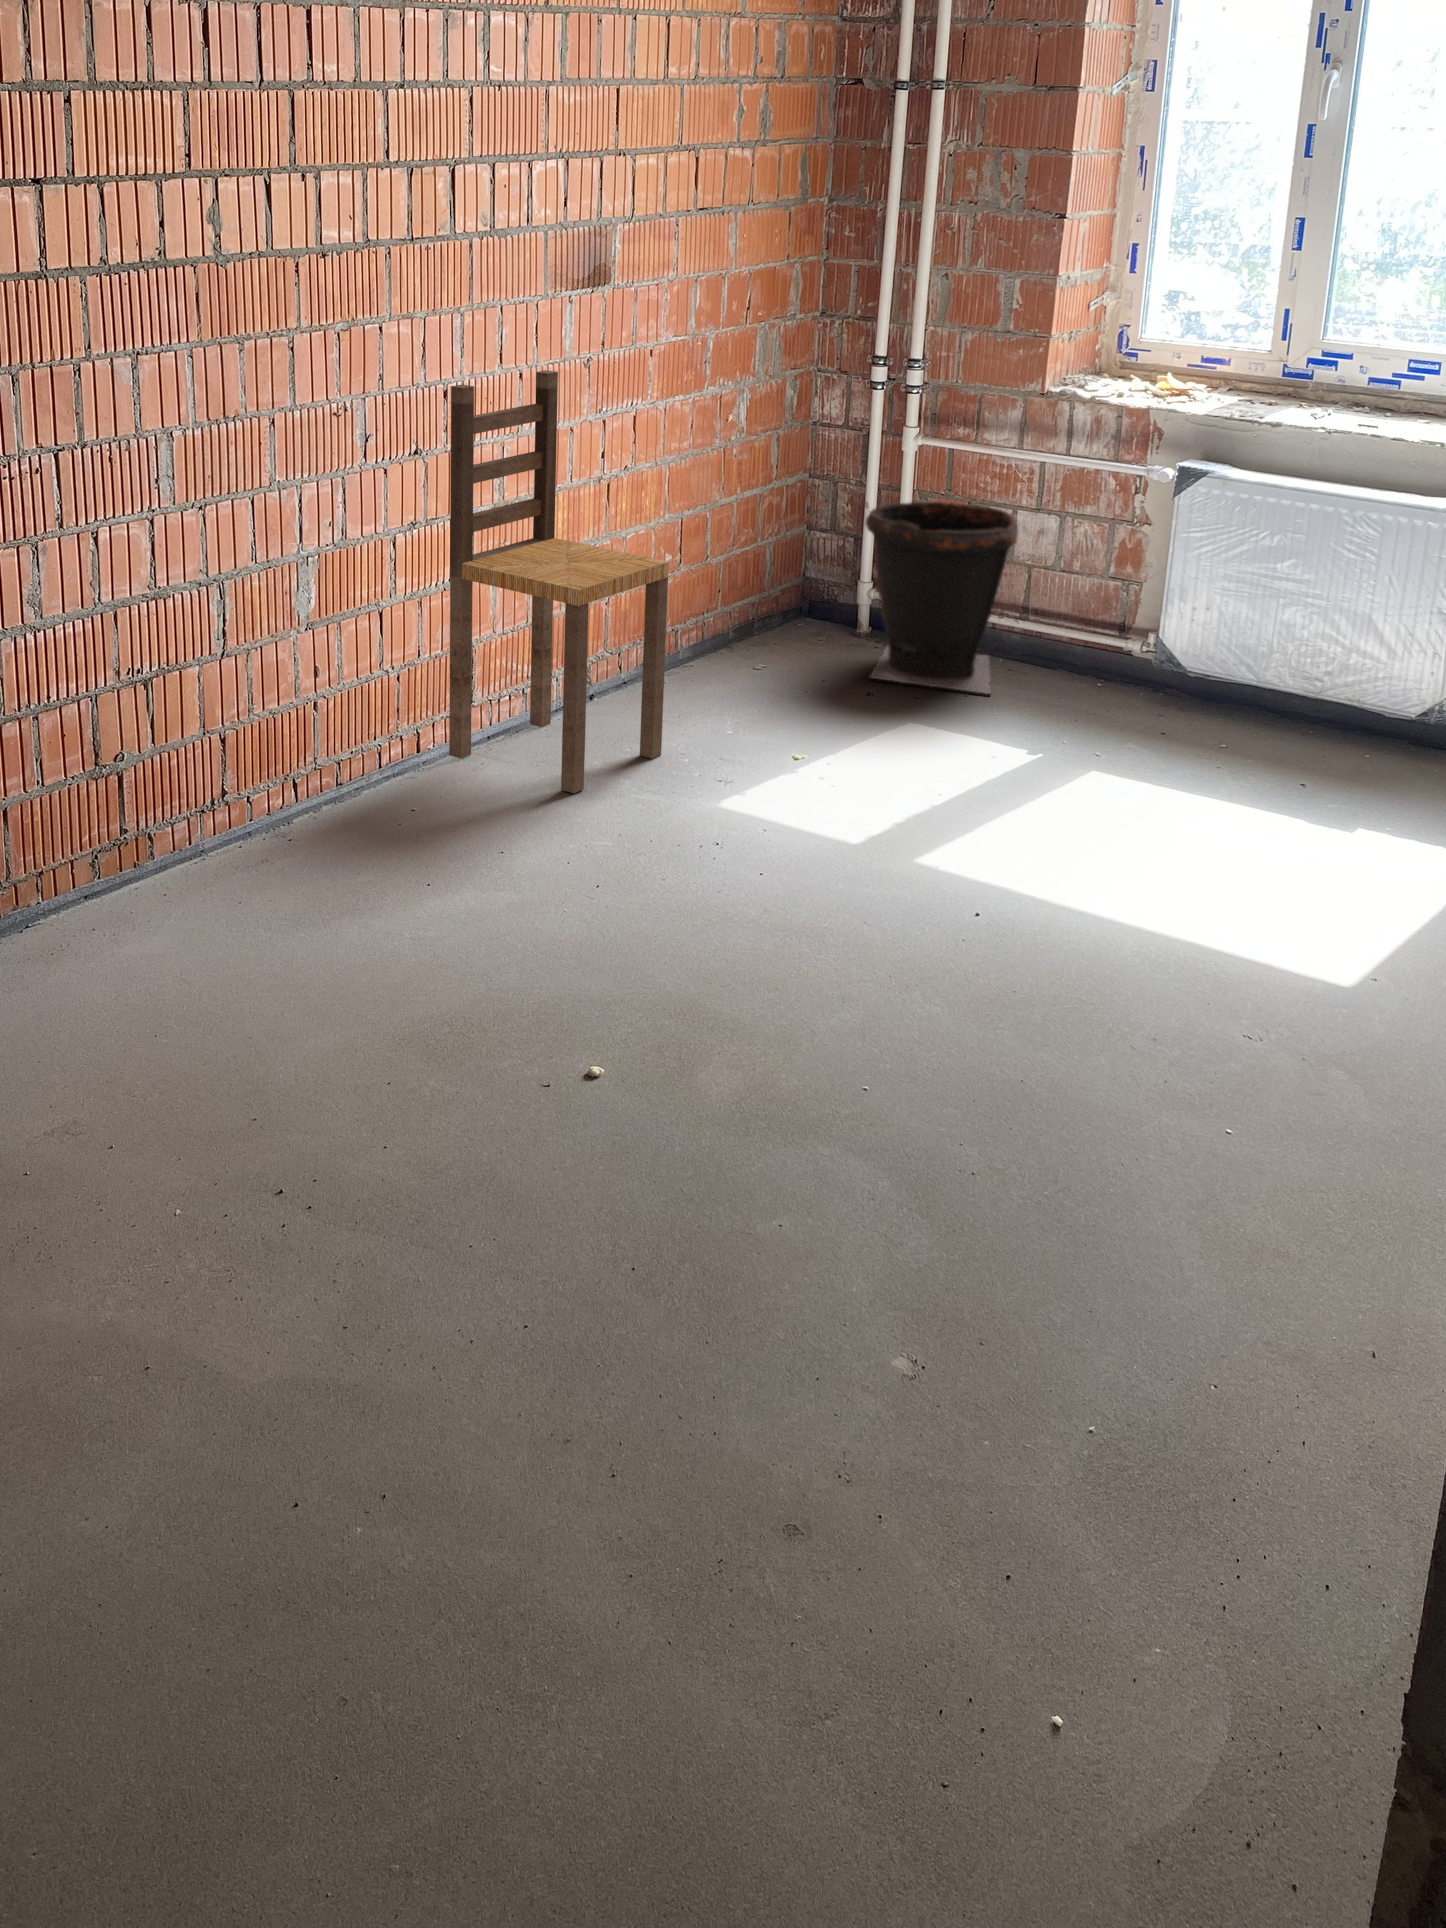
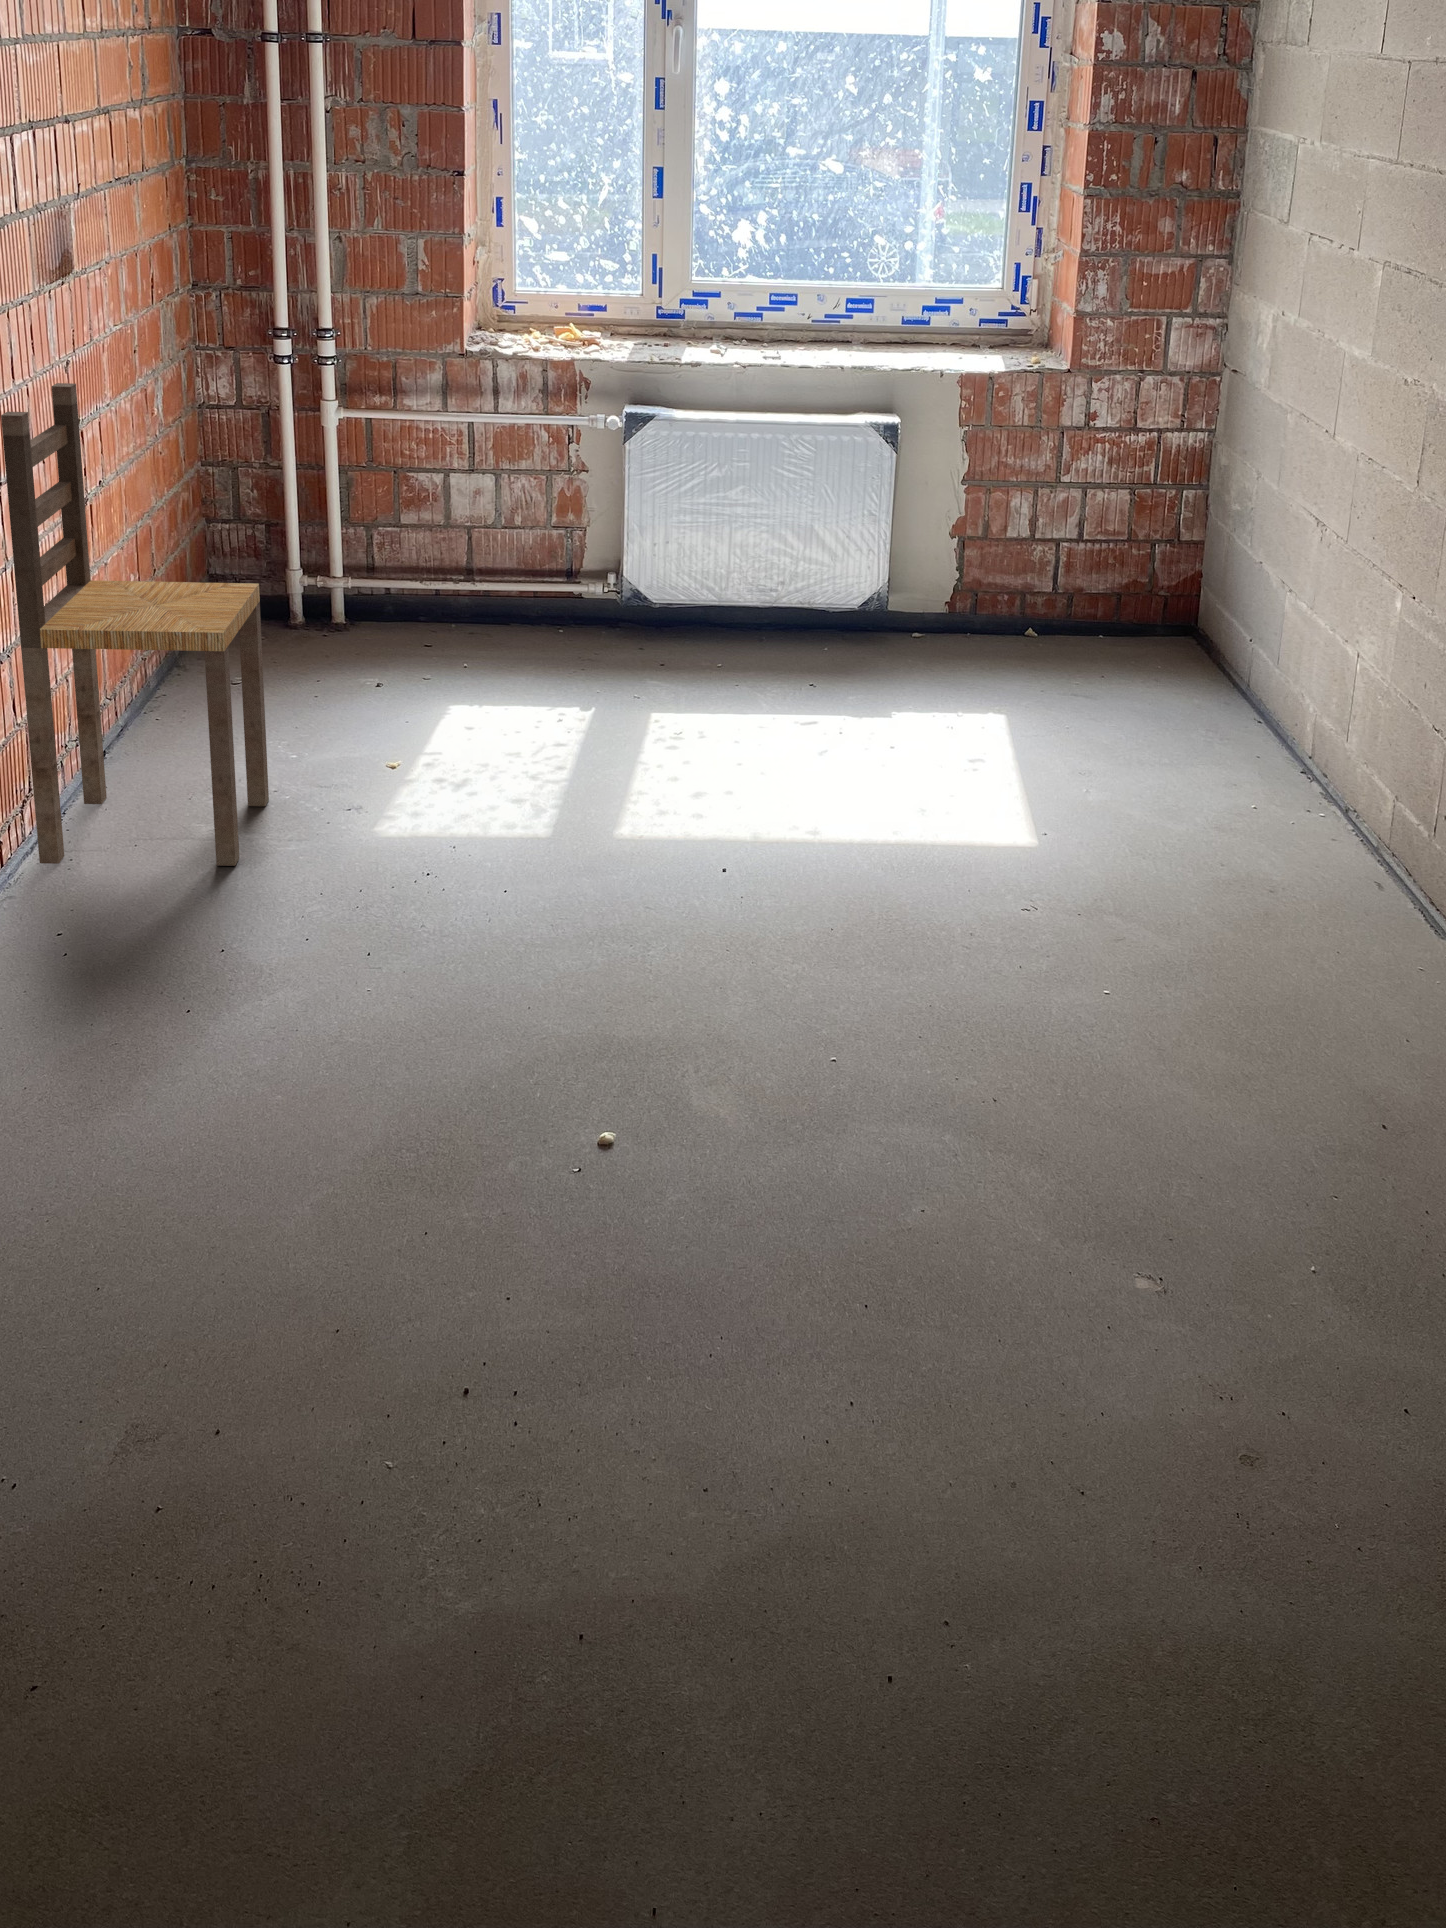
bucket: present [866,502,1018,694] -> none [324,474,493,670]

